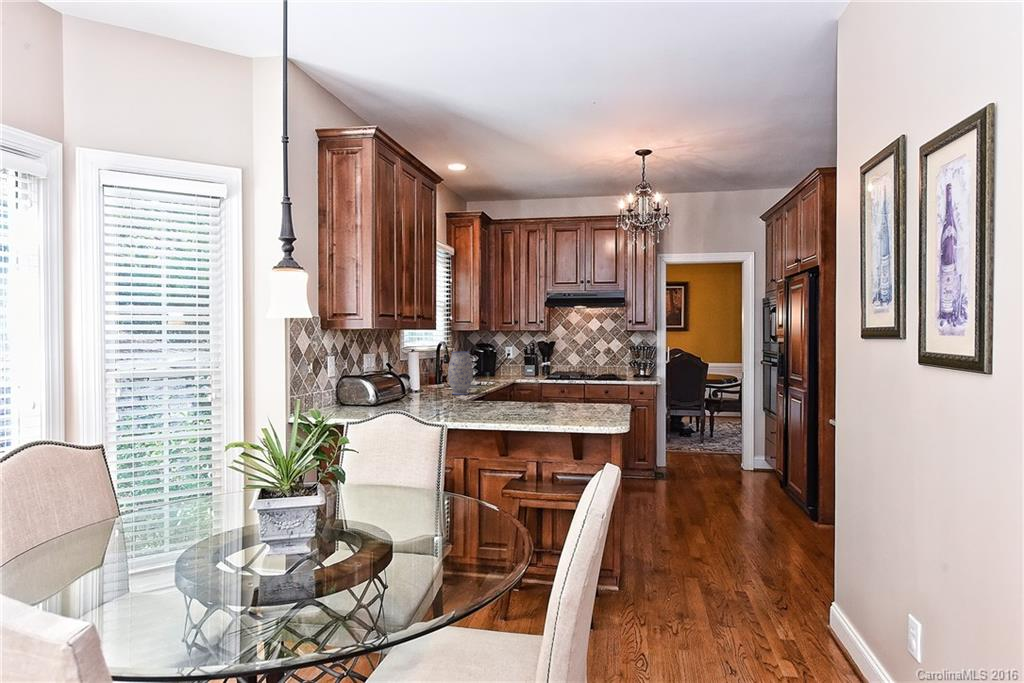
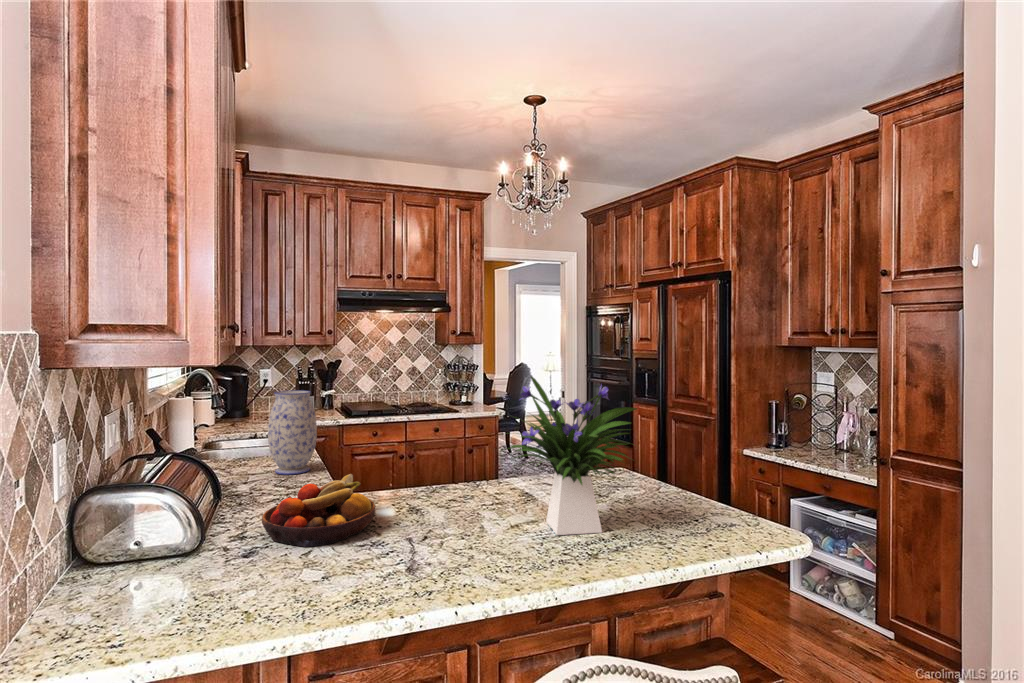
flower arrangement: none [484,338,558,416] -> present [508,376,637,535]
fruit bowl: none [405,386,453,410] -> present [262,474,375,547]

